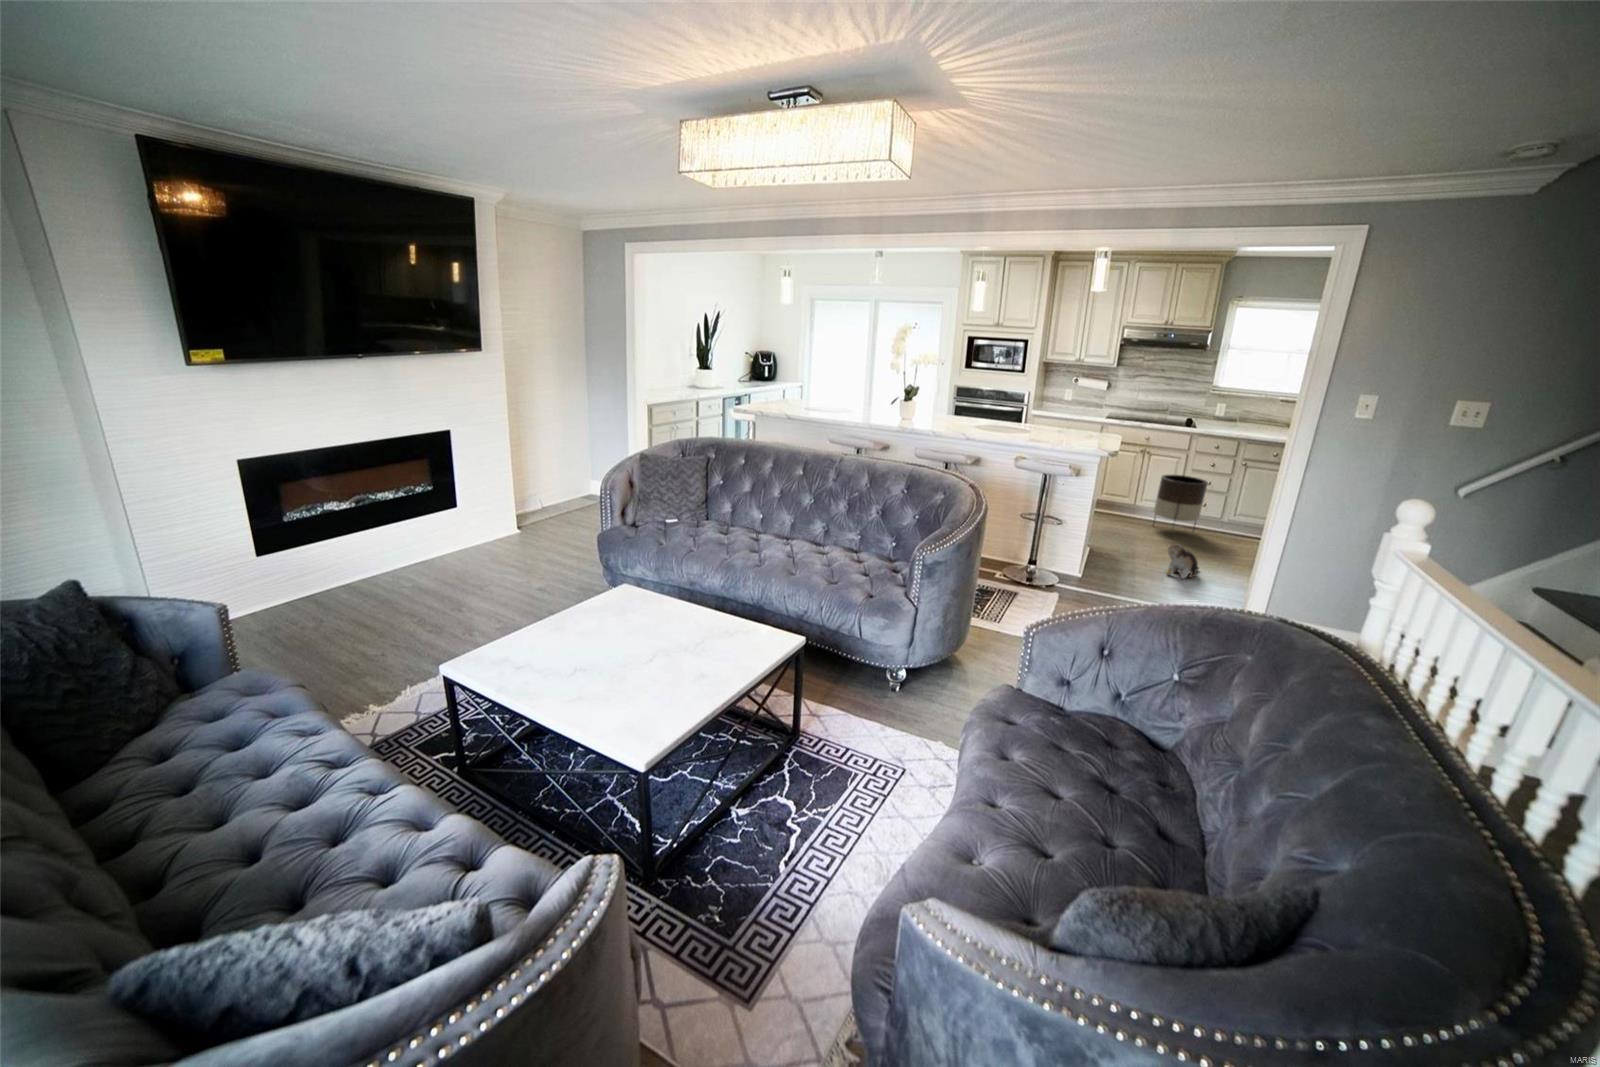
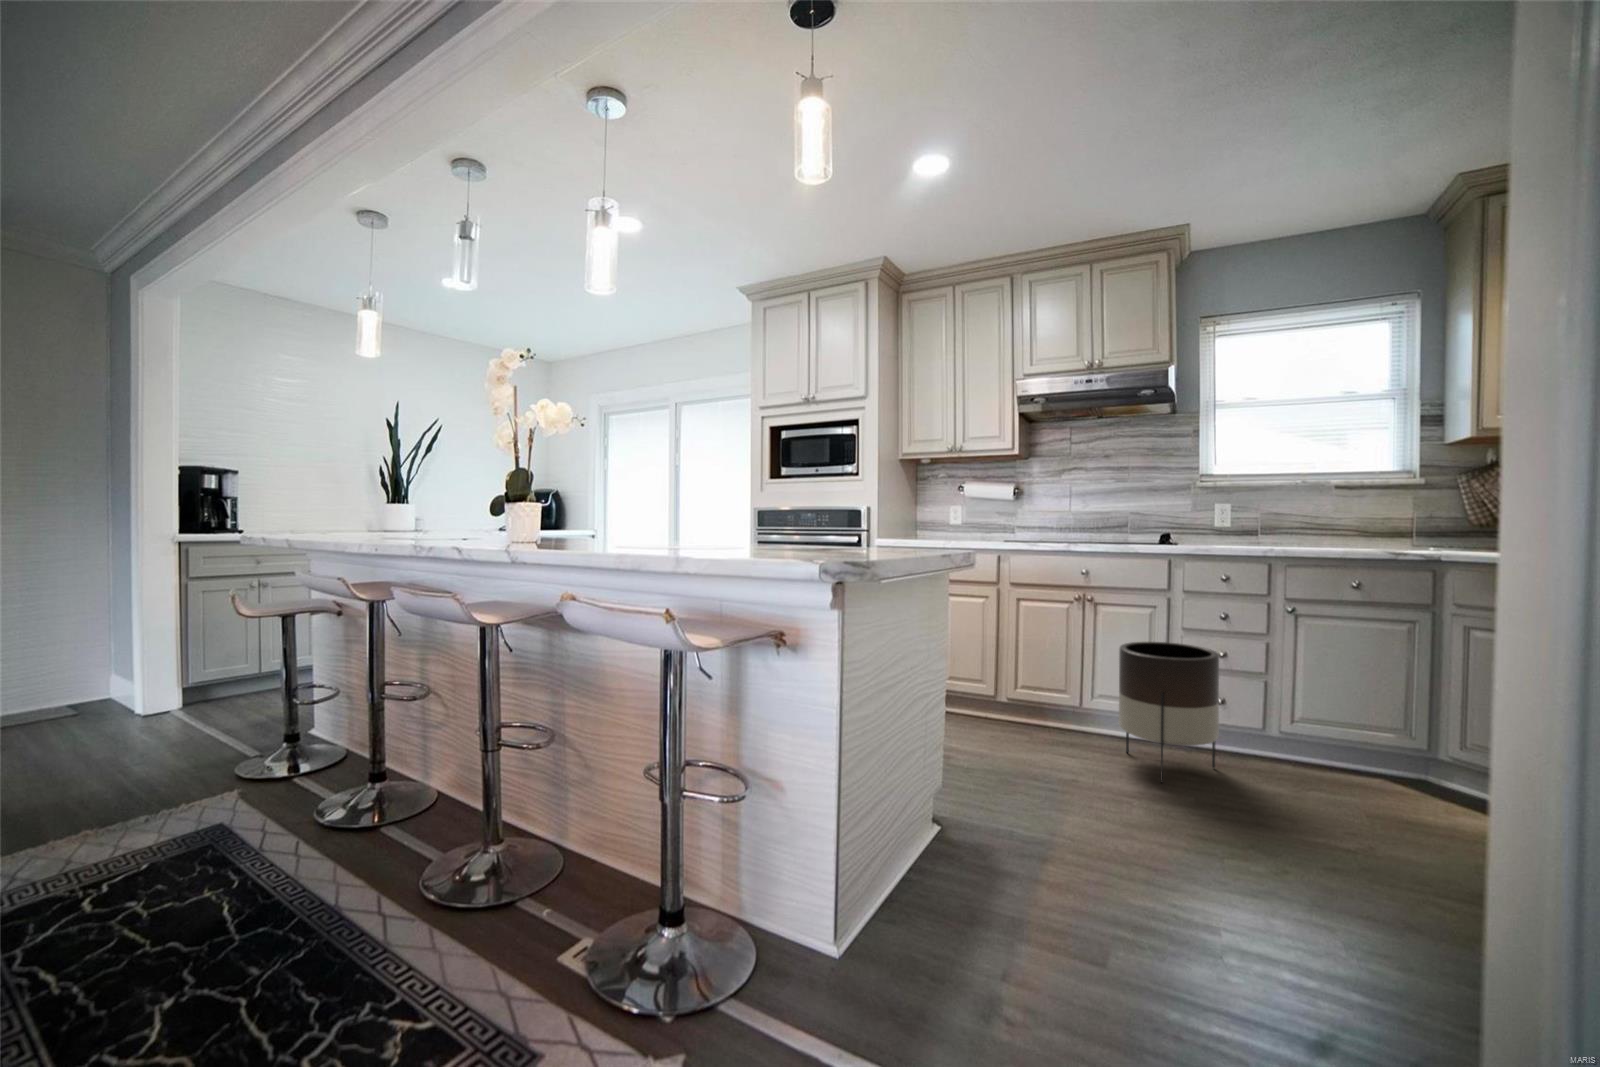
plush toy: present [1166,544,1199,579] -> none [1098,843,1224,956]

